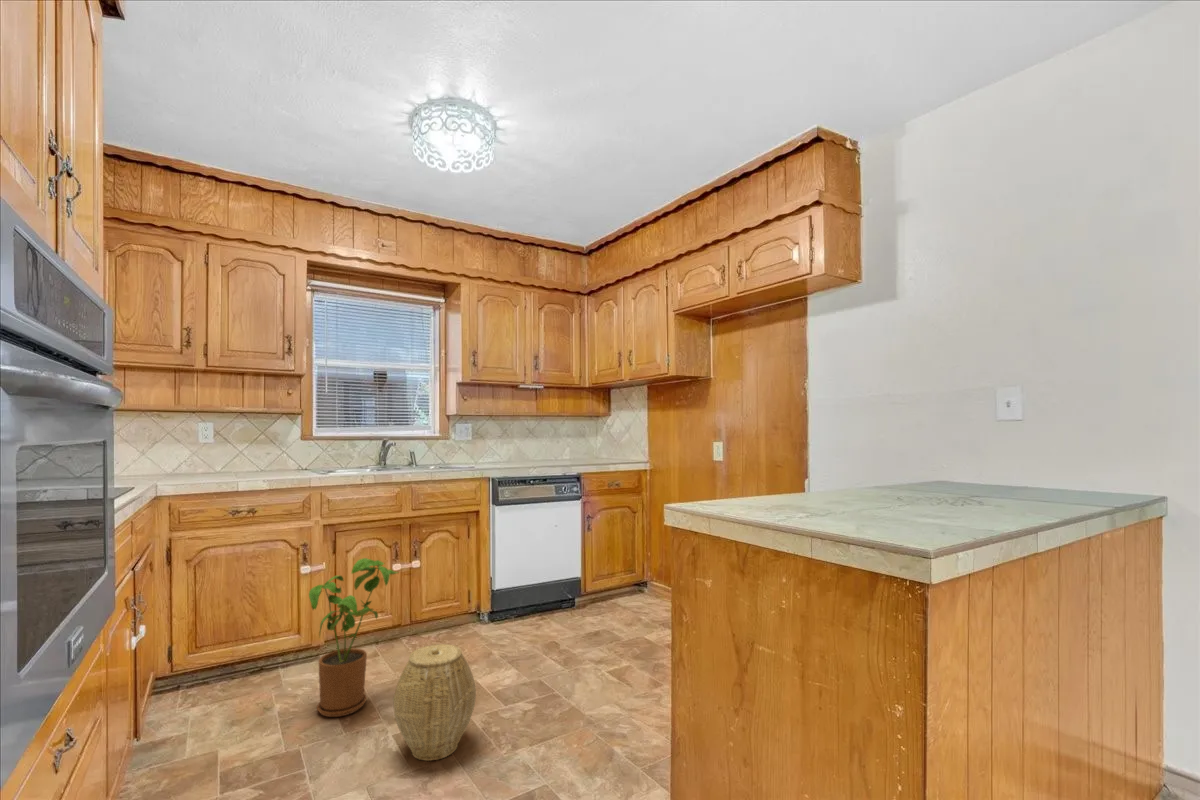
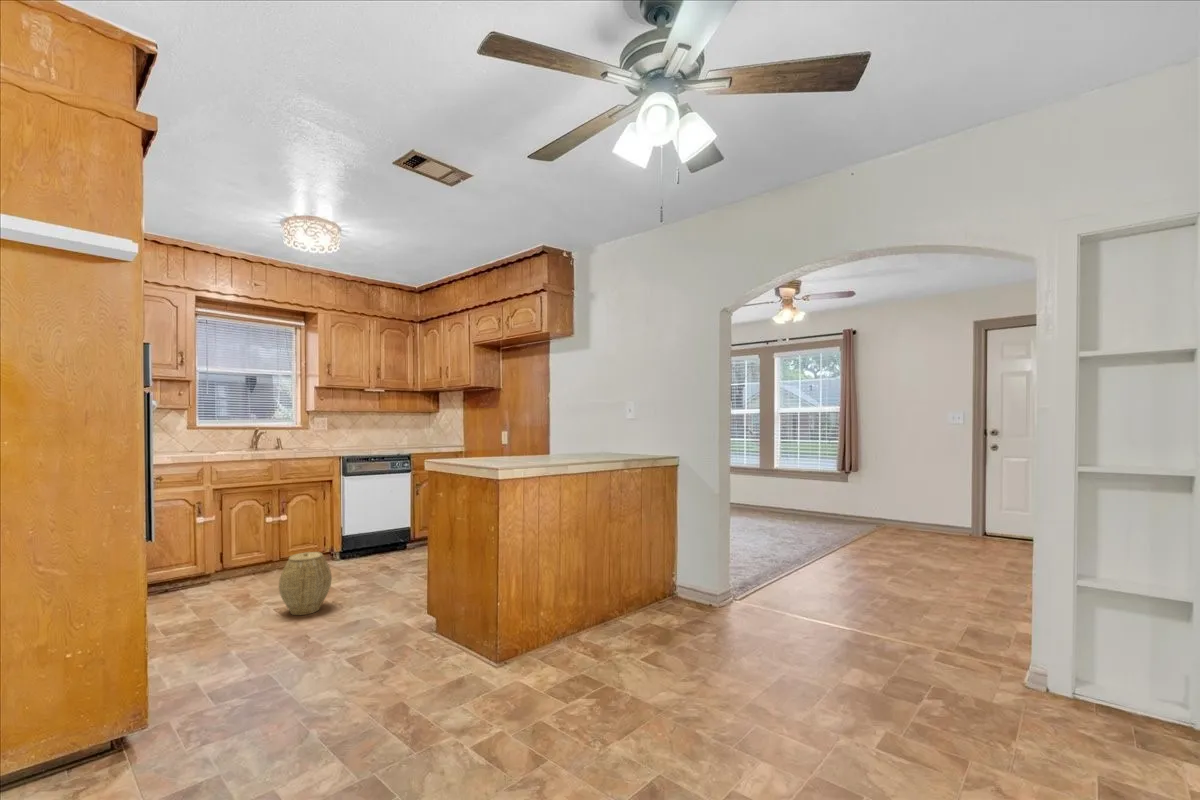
house plant: present [309,558,398,717] -> none [212,506,277,605]

